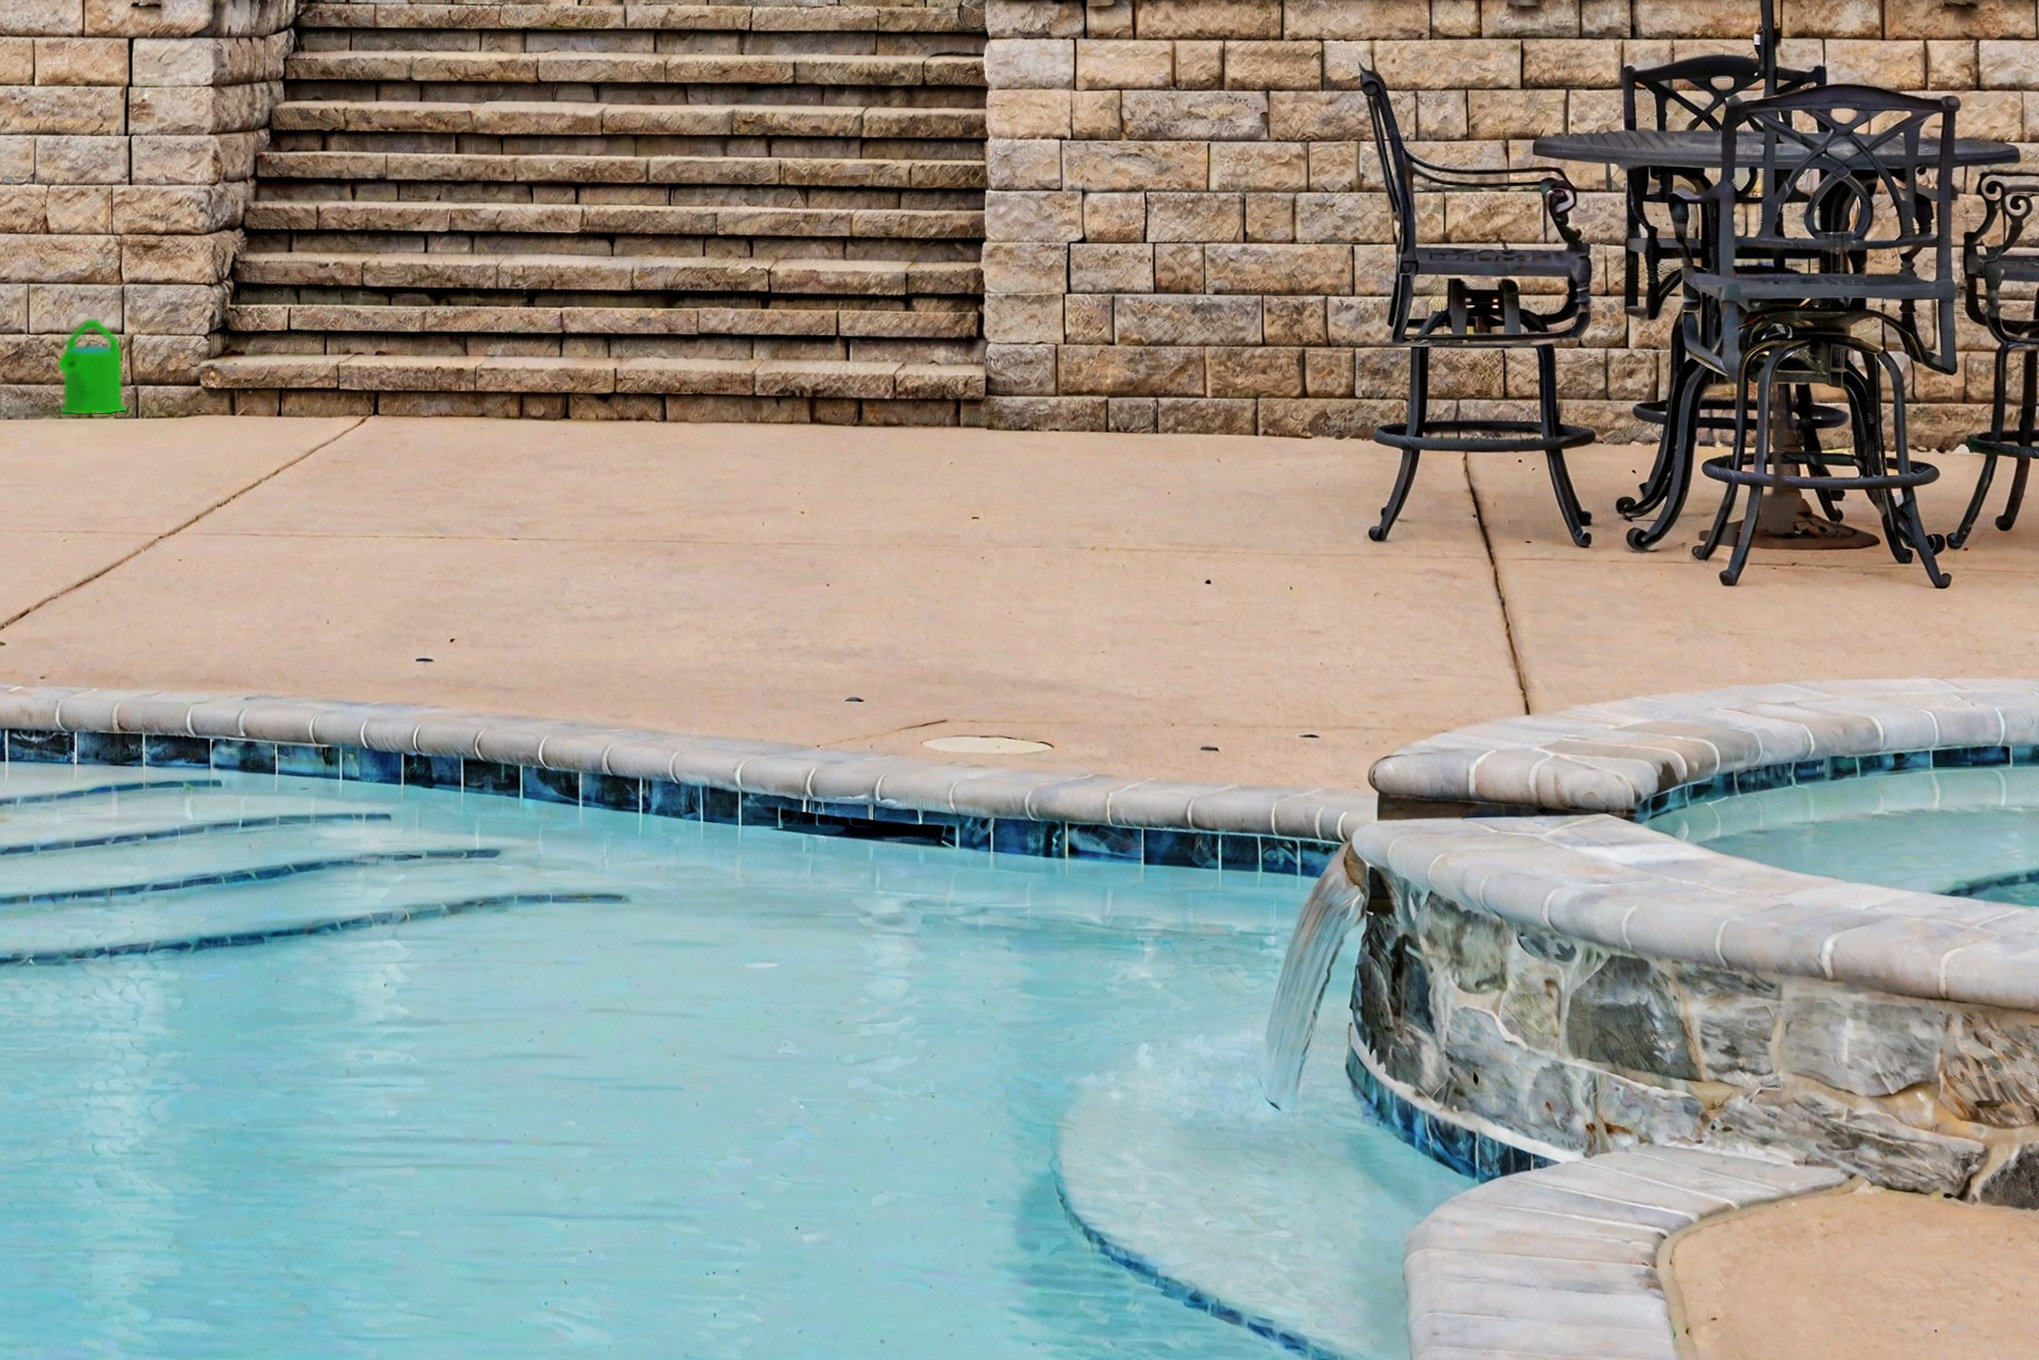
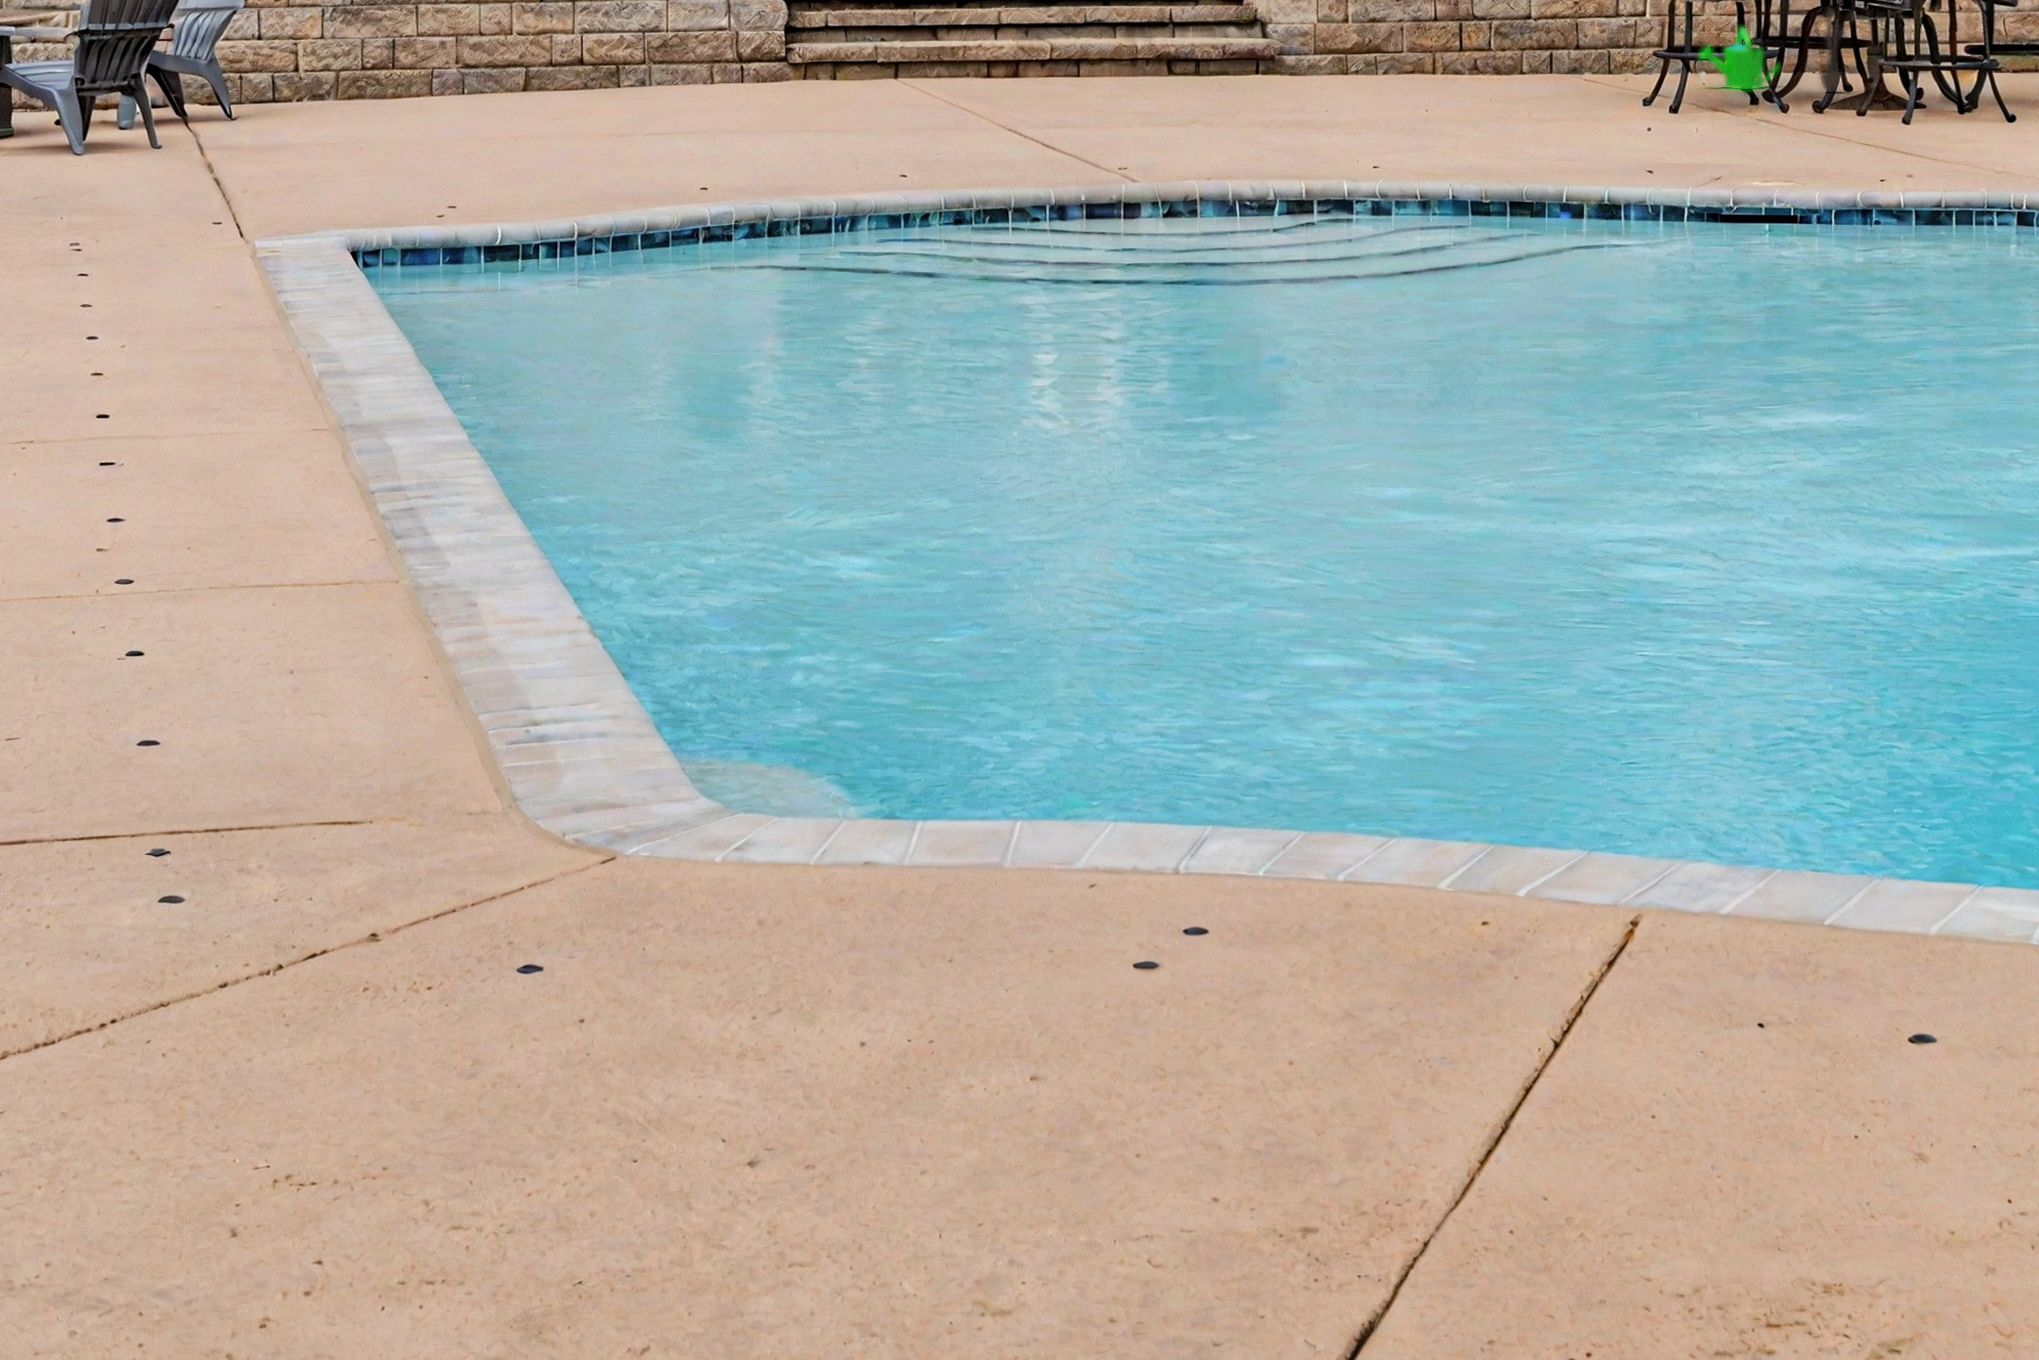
watering can: present [58,319,125,414] -> present [1701,28,1778,89]

